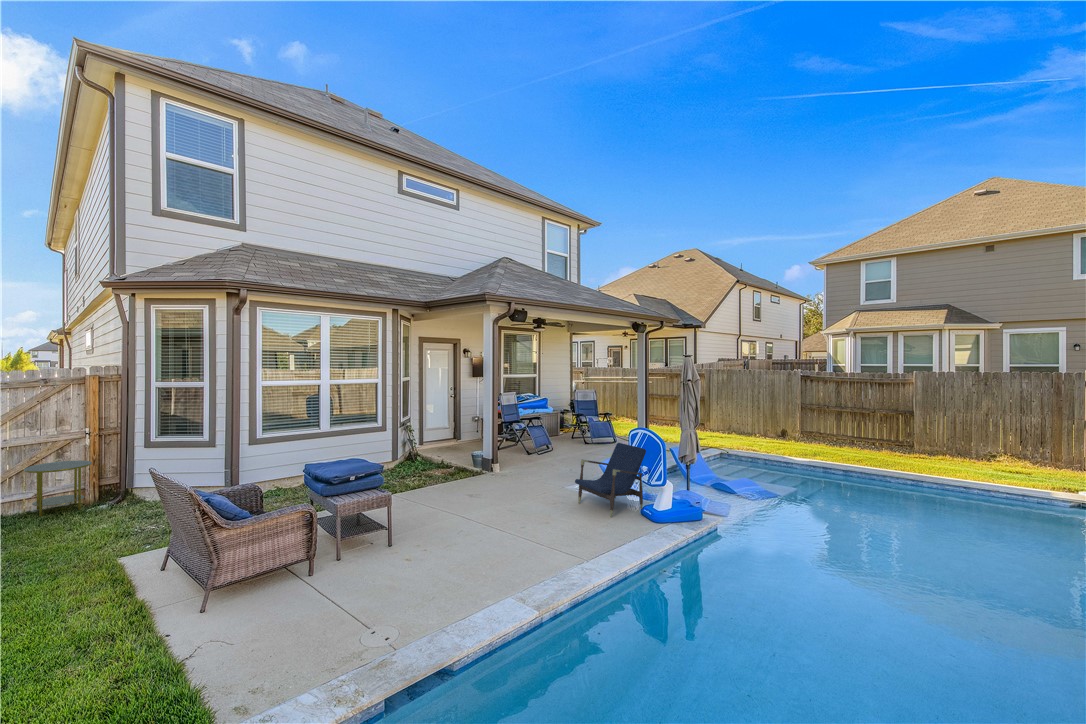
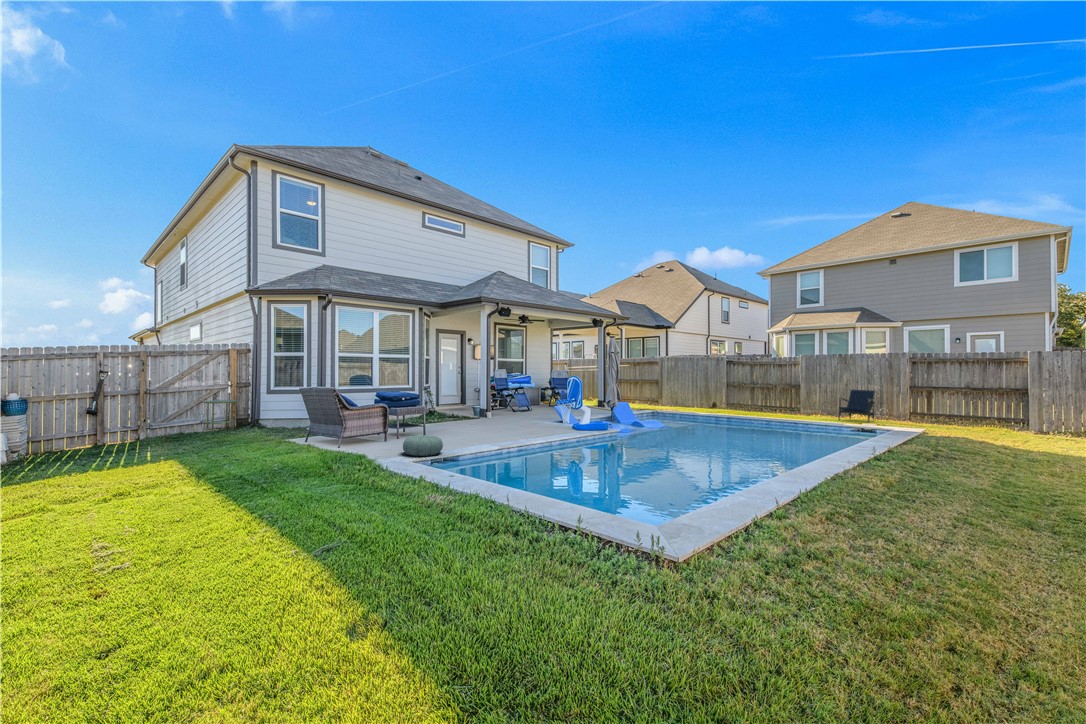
lounge chair: present [575,443,646,517] -> present [838,390,875,422]
pouf: none [337,575,422,638] -> present [403,435,443,456]

